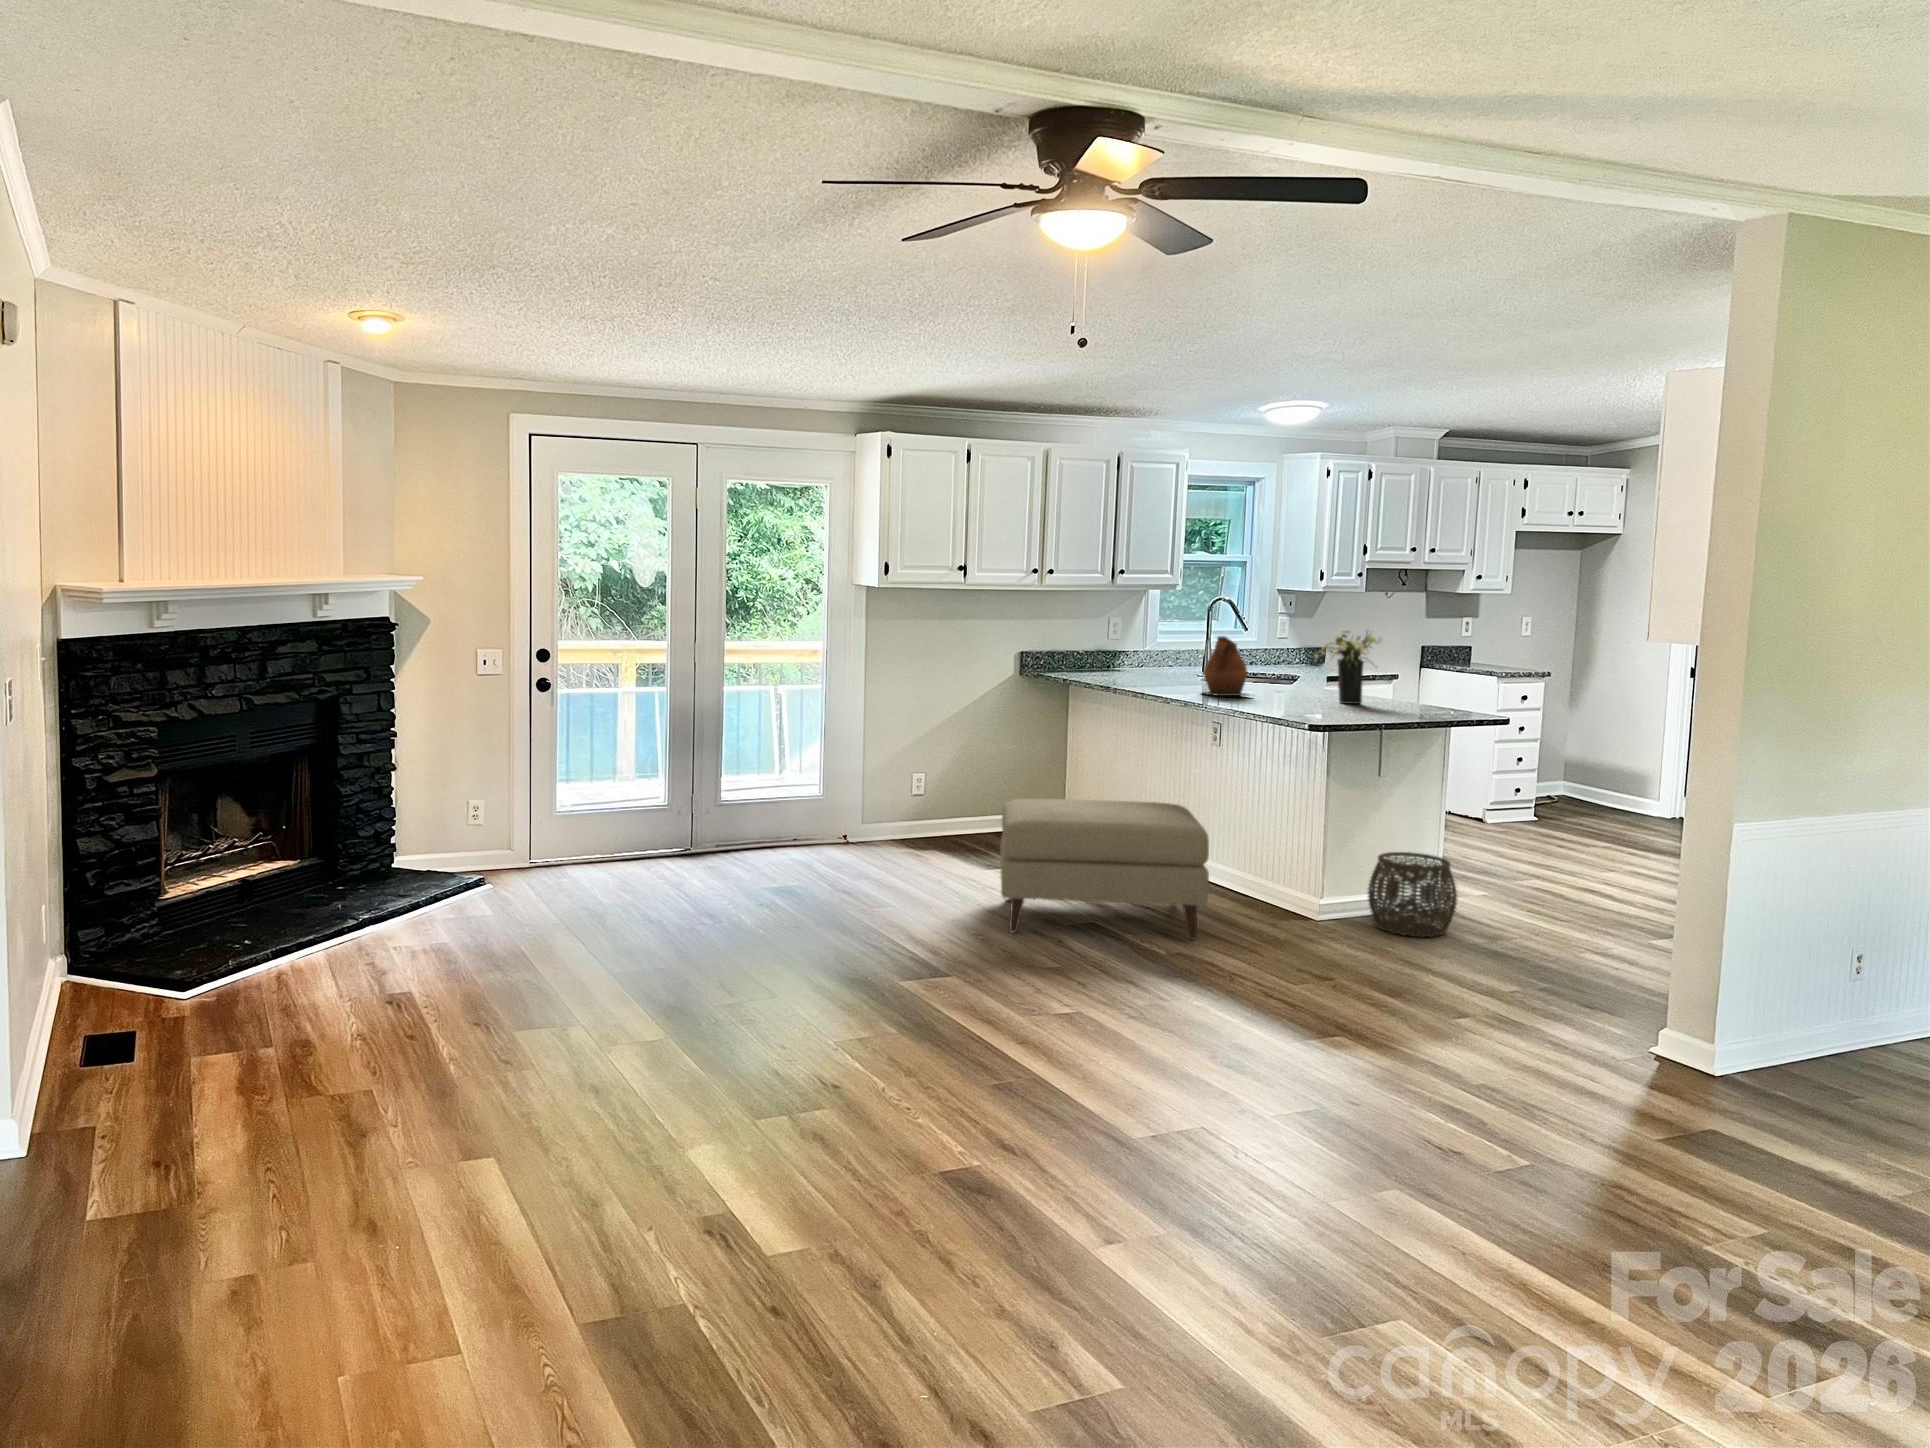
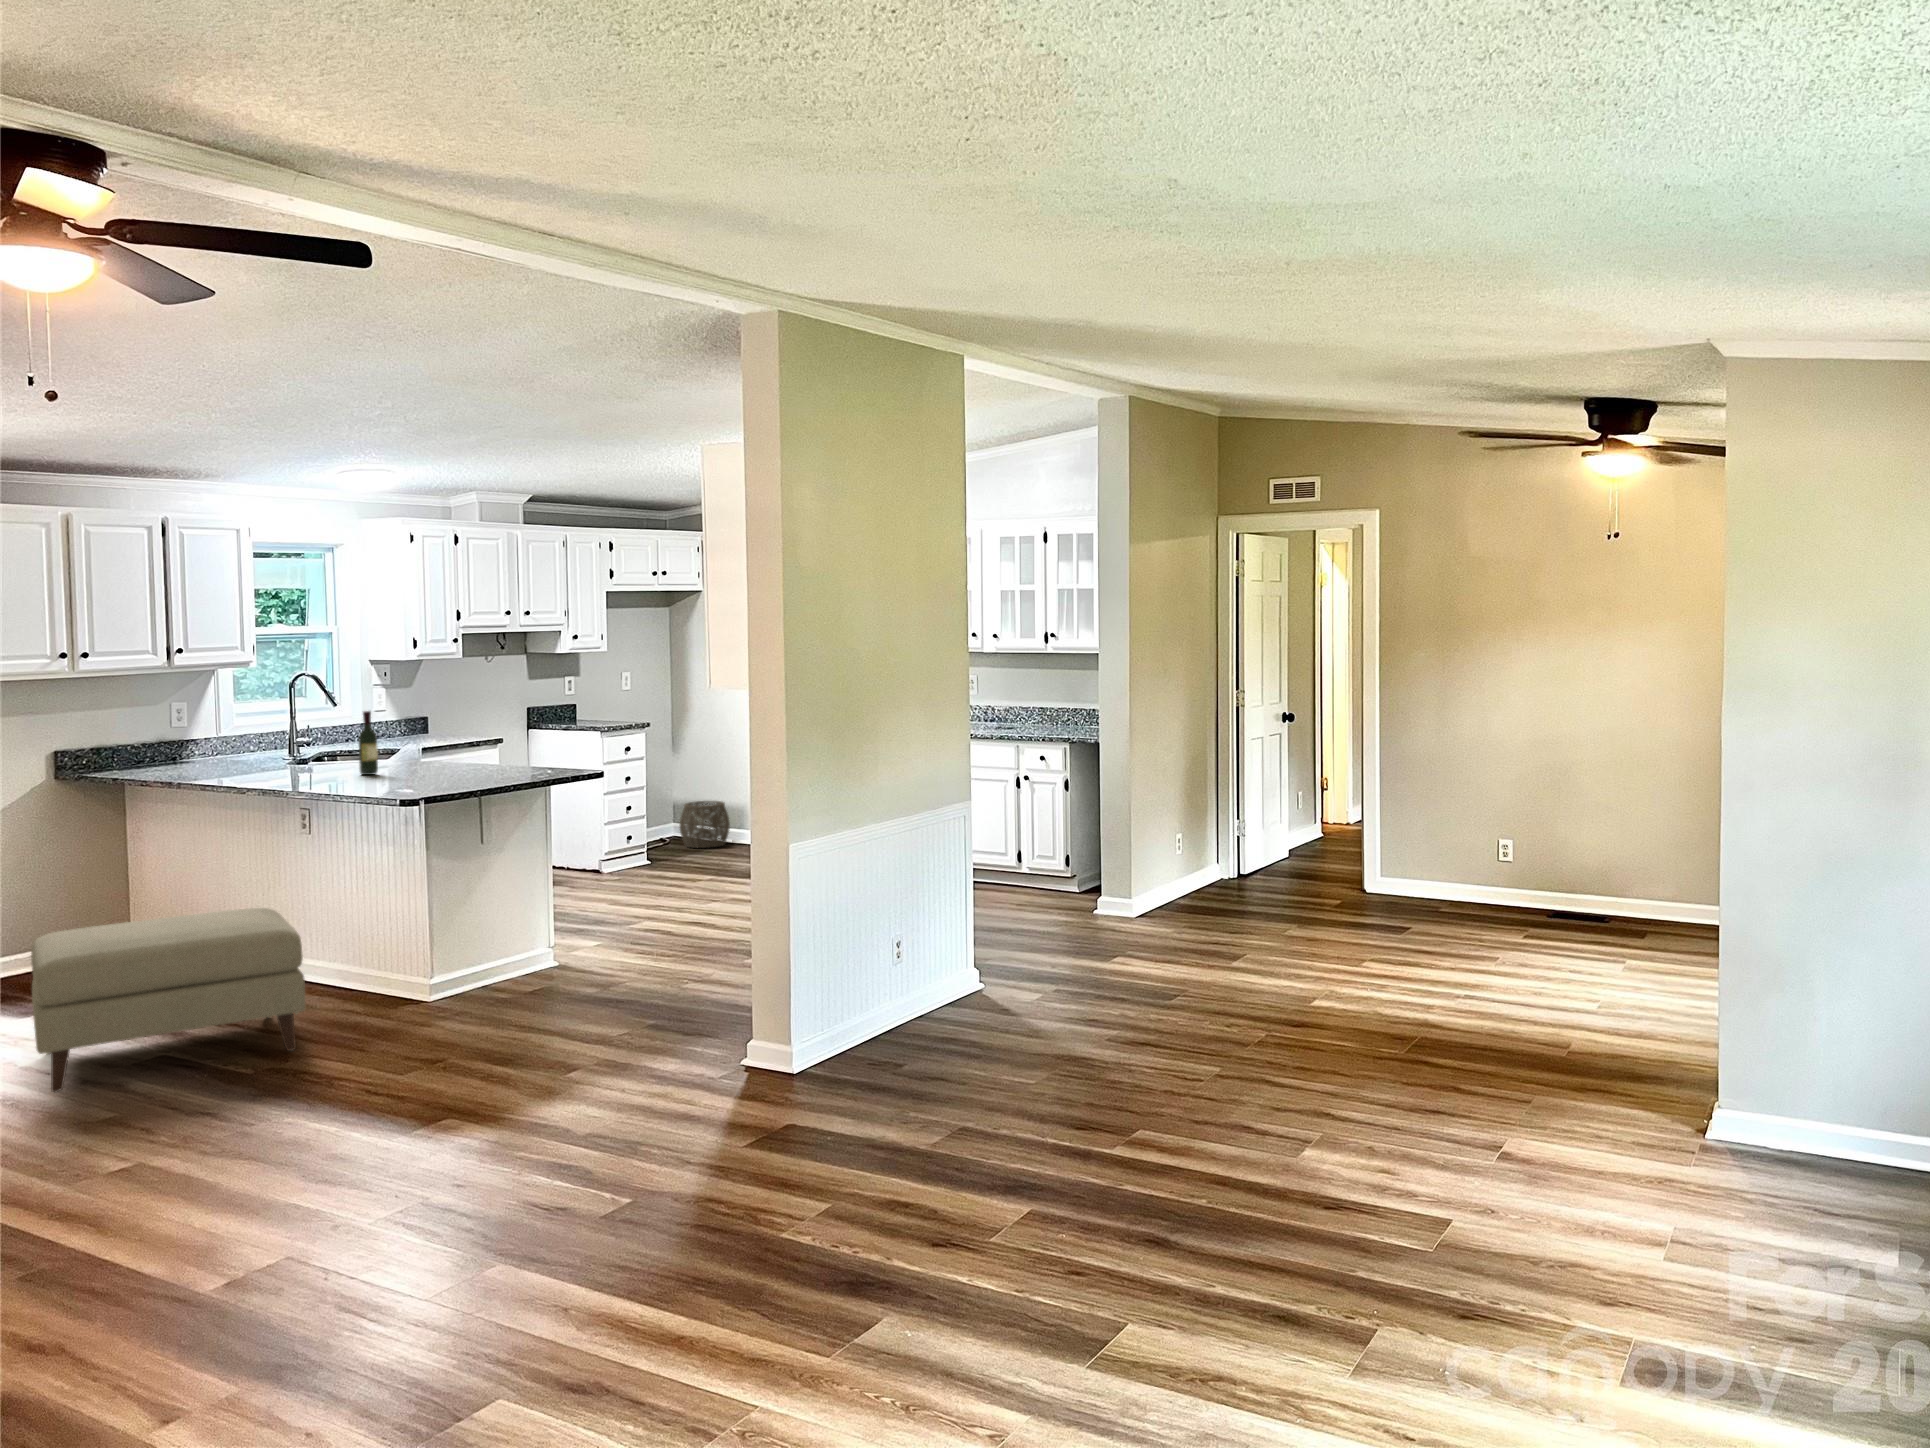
flower arrangement: present [1314,630,1381,704] -> none [408,702,478,778]
wine bottle: none [1265,633,1283,694] -> present [359,711,378,775]
ceramic pitcher: present [1201,636,1249,696] -> none [280,720,347,784]
woven basket: present [1368,852,1457,937] -> present [680,801,730,848]

